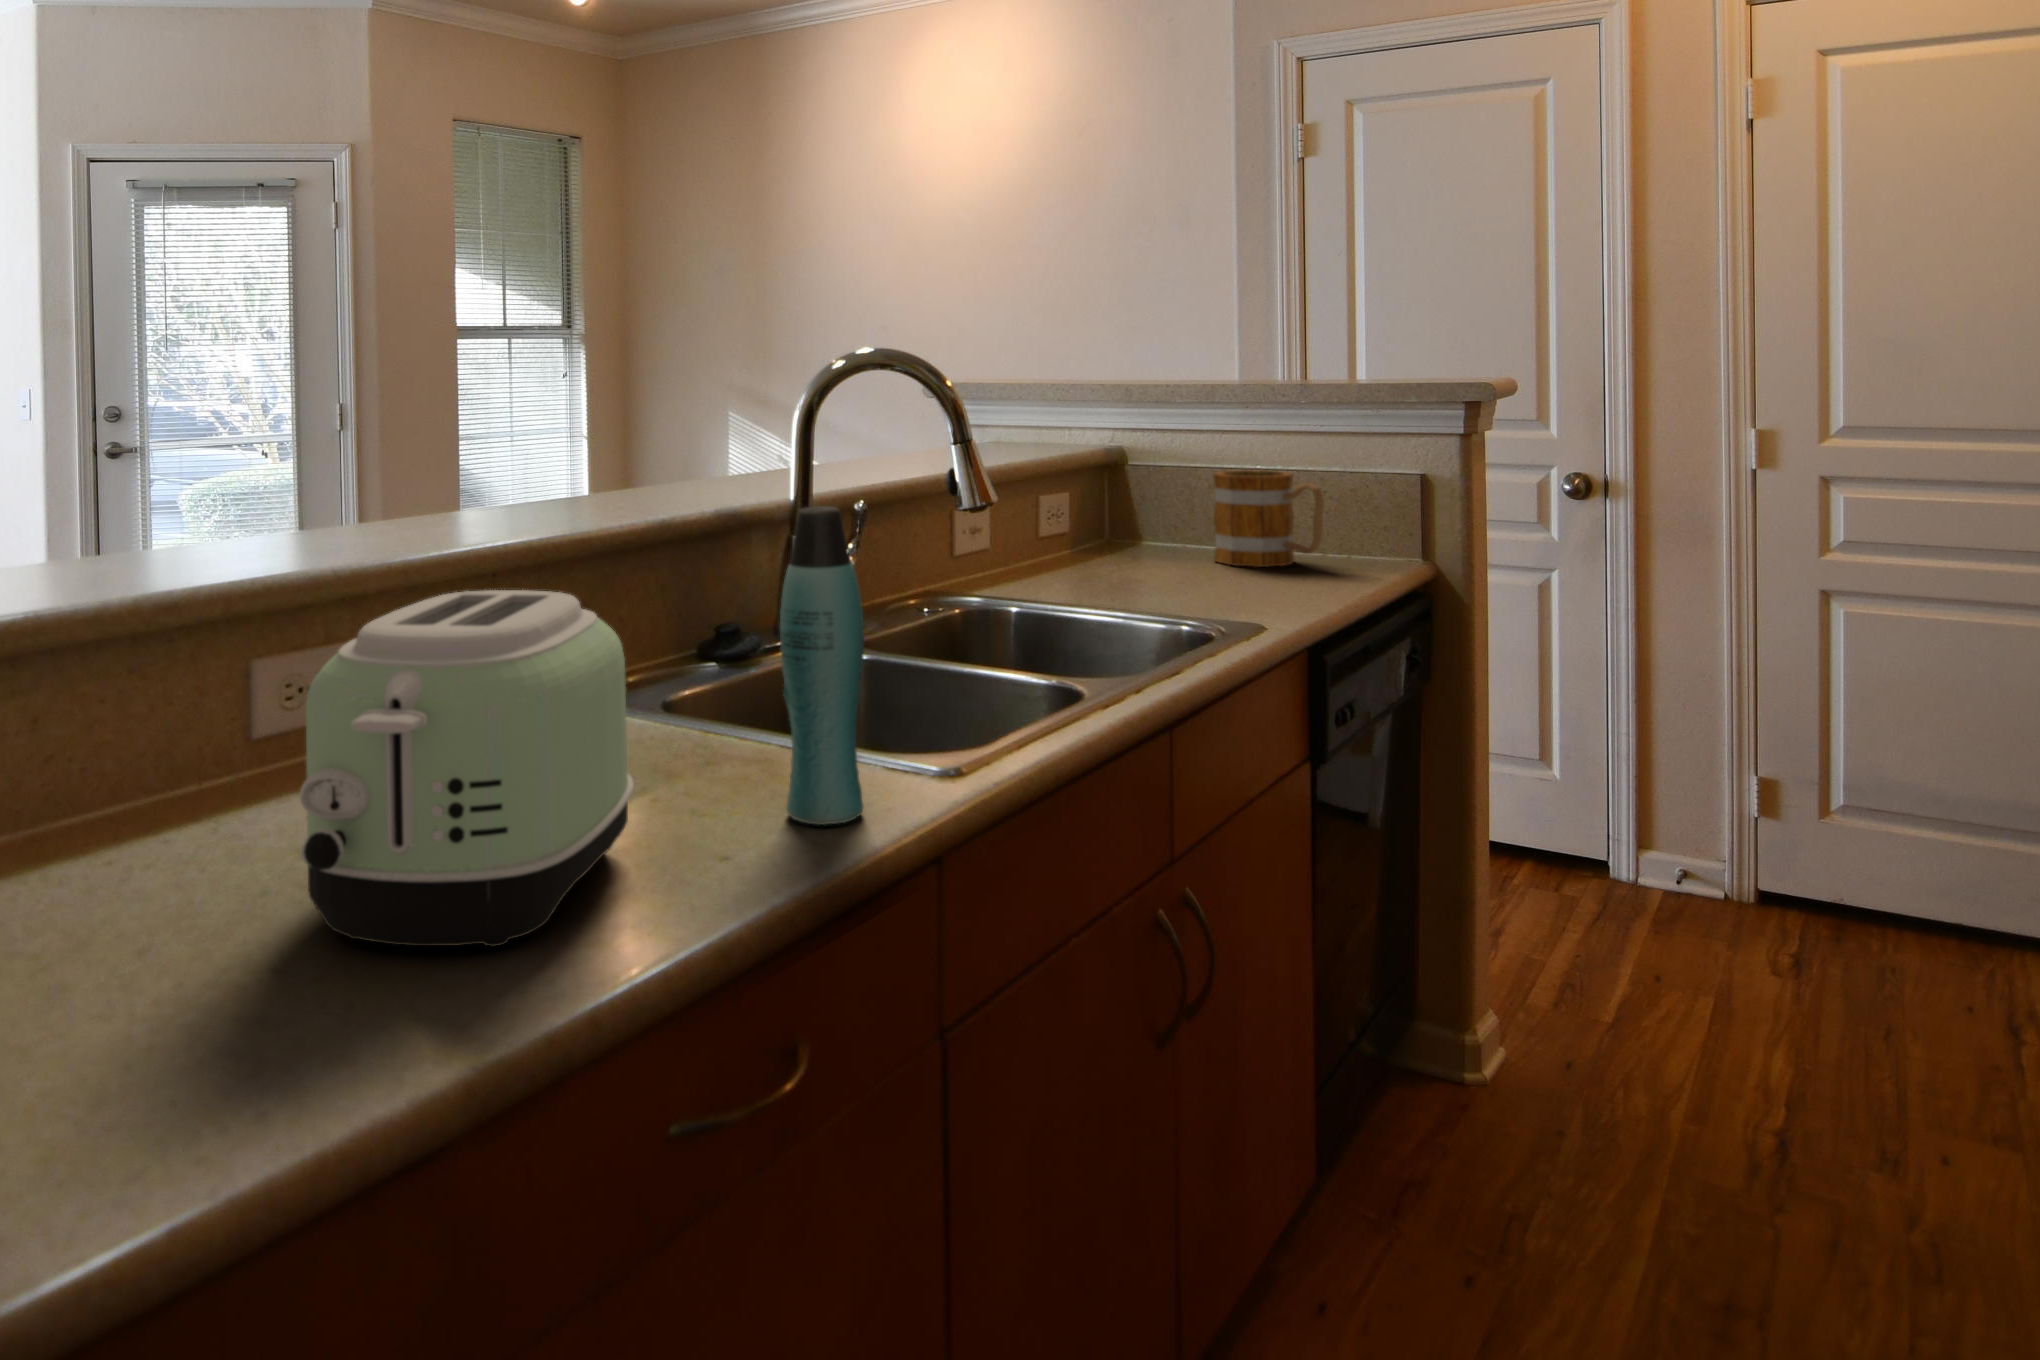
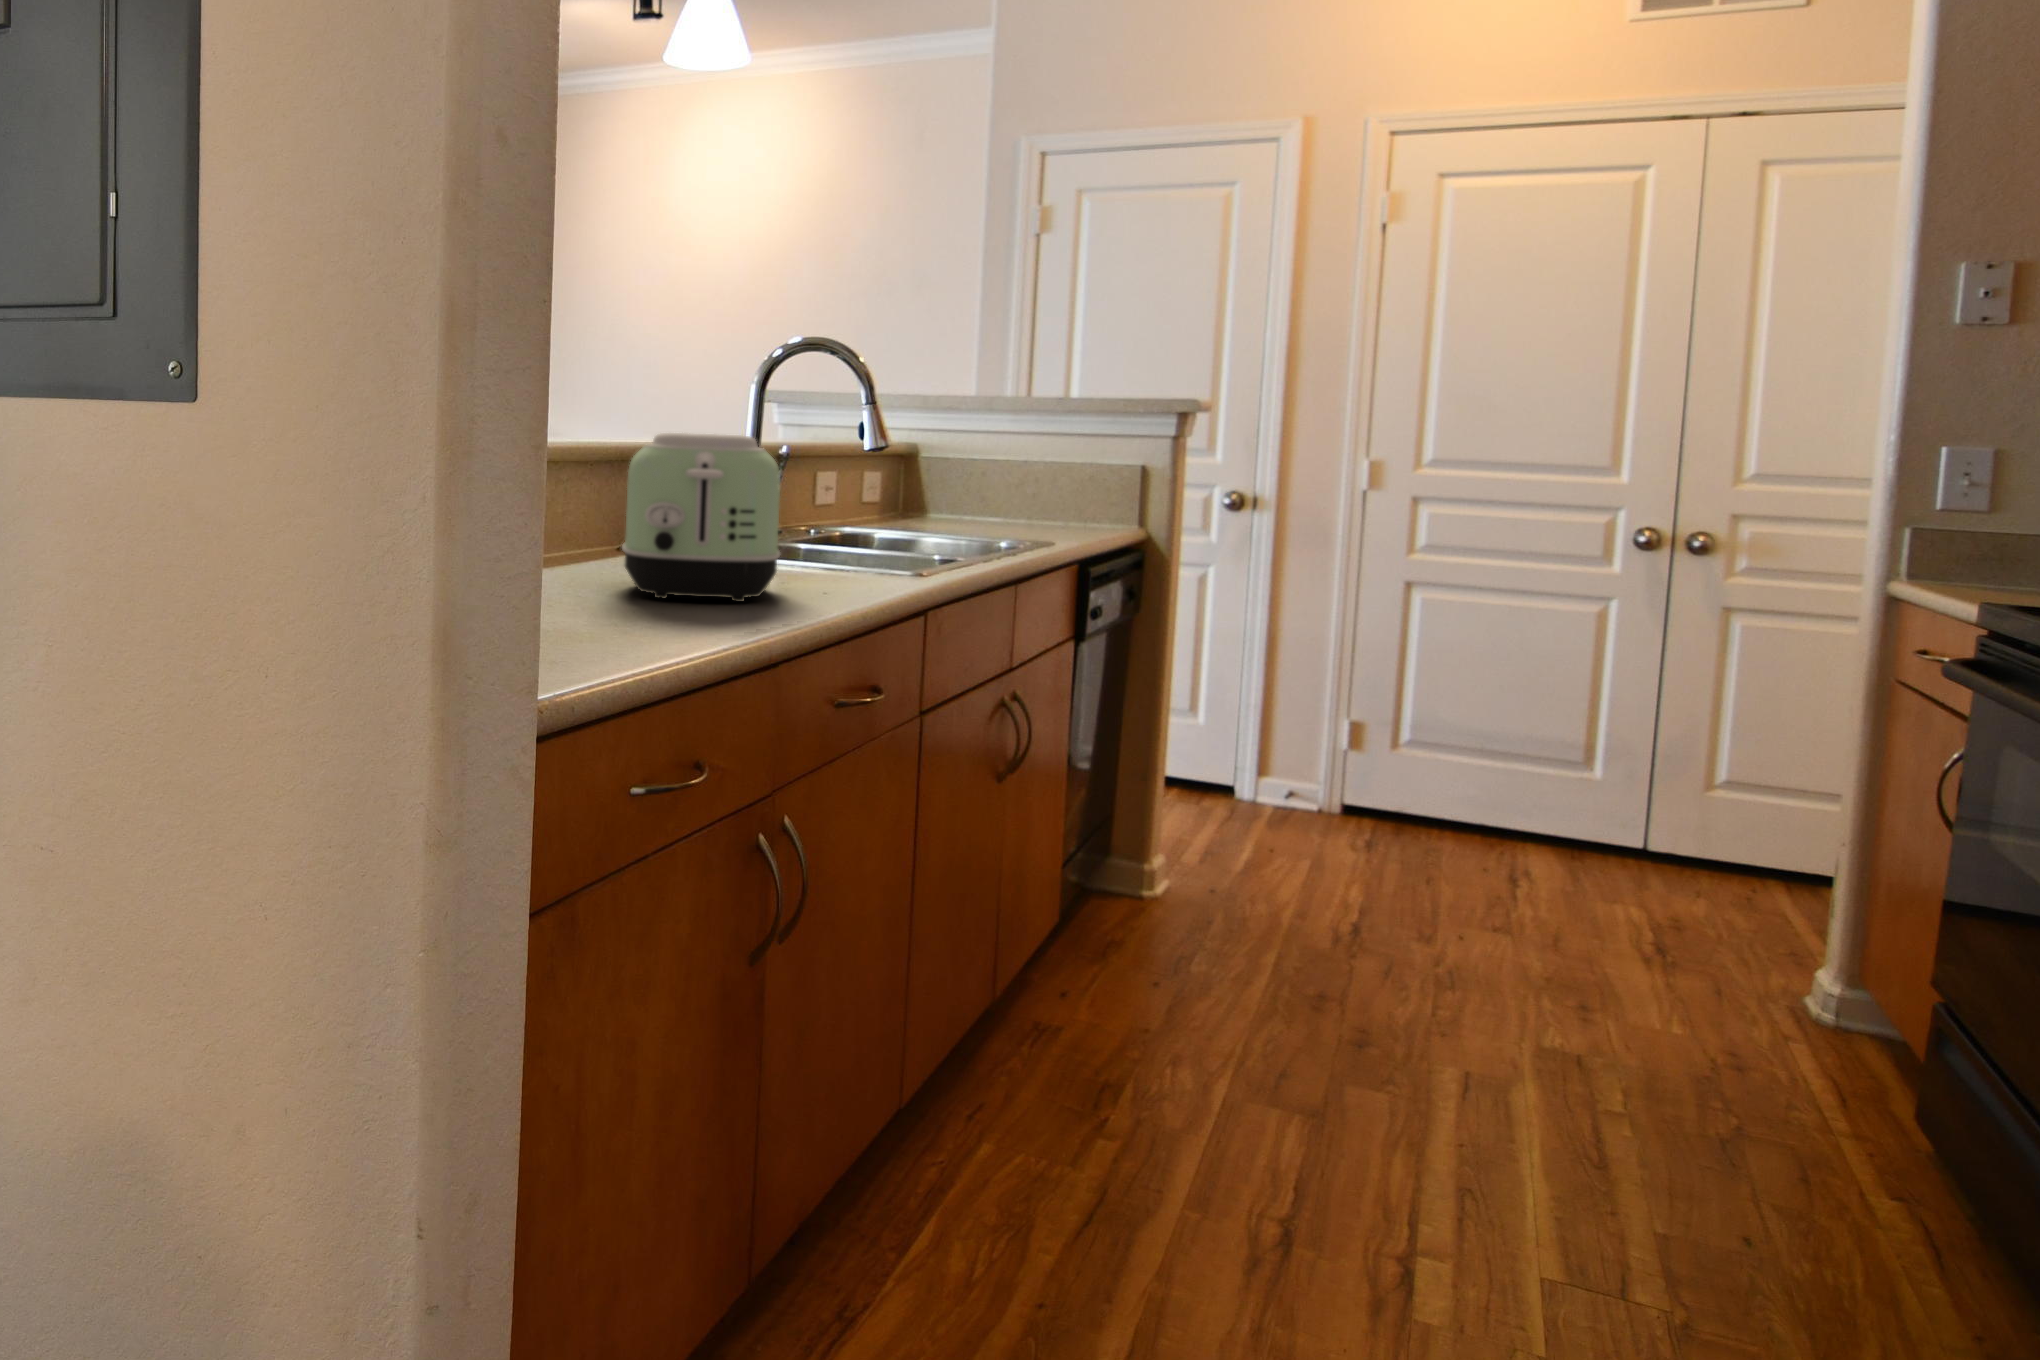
mug: present [1213,470,1324,567] -> none [992,459,1077,526]
bottle: present [780,506,864,825] -> none [835,402,888,584]

